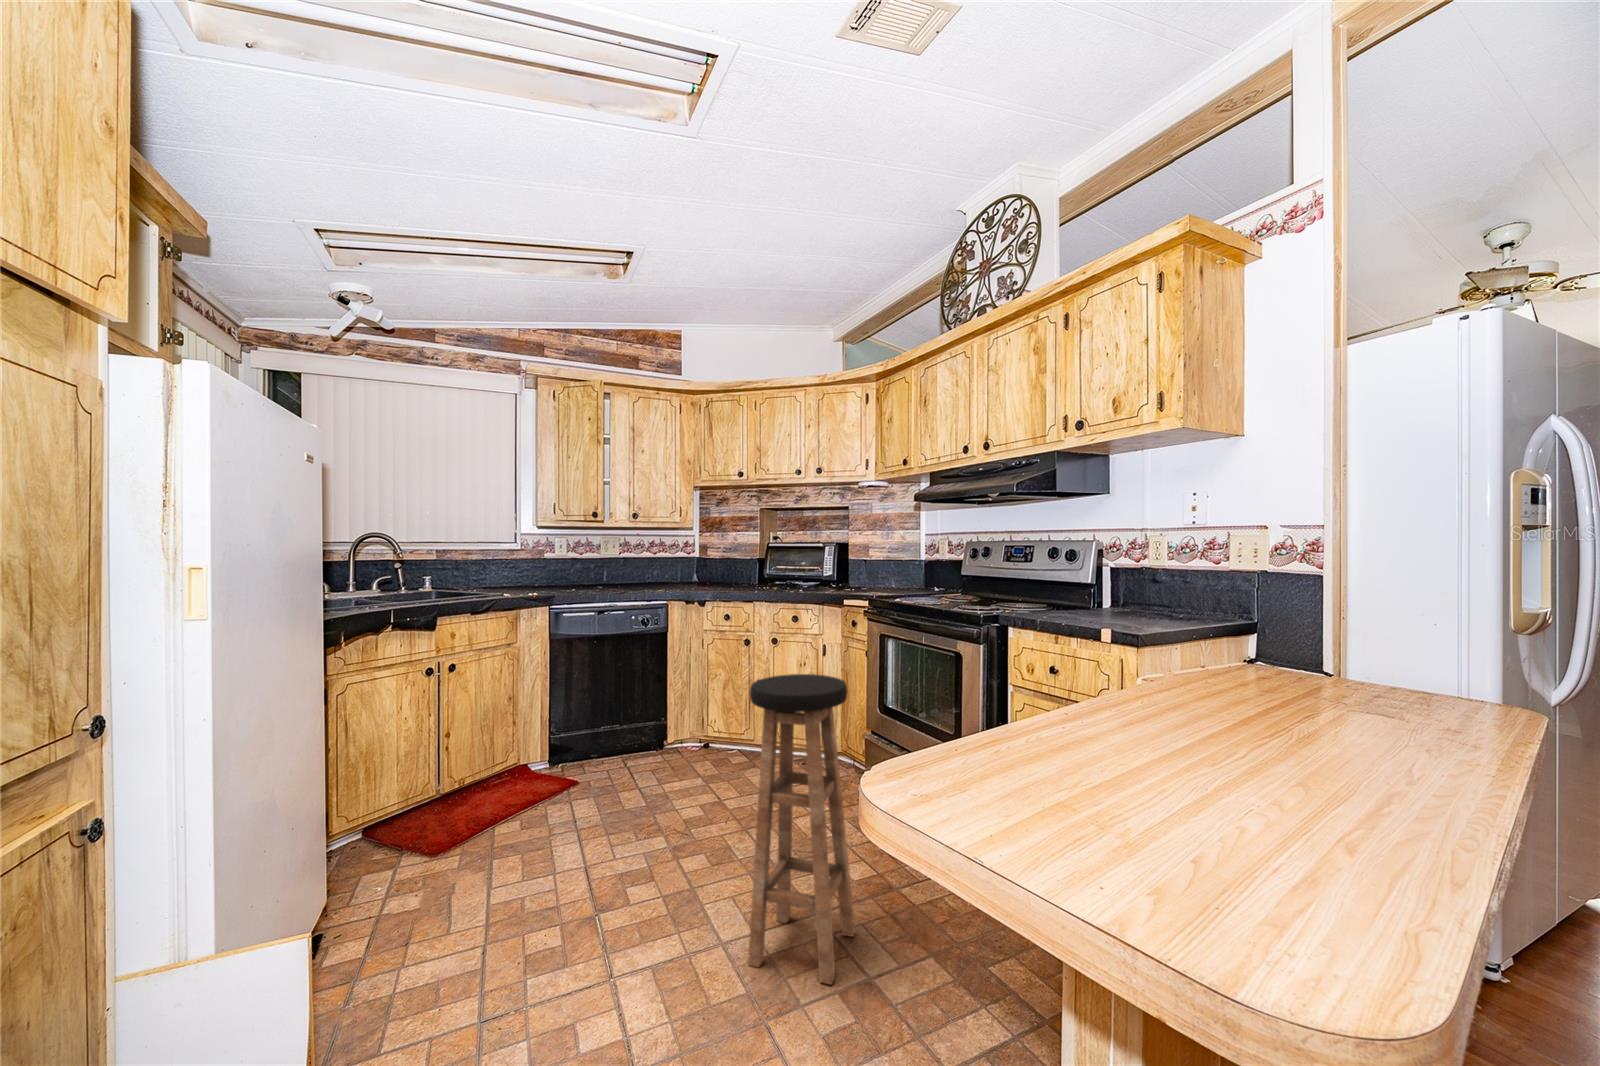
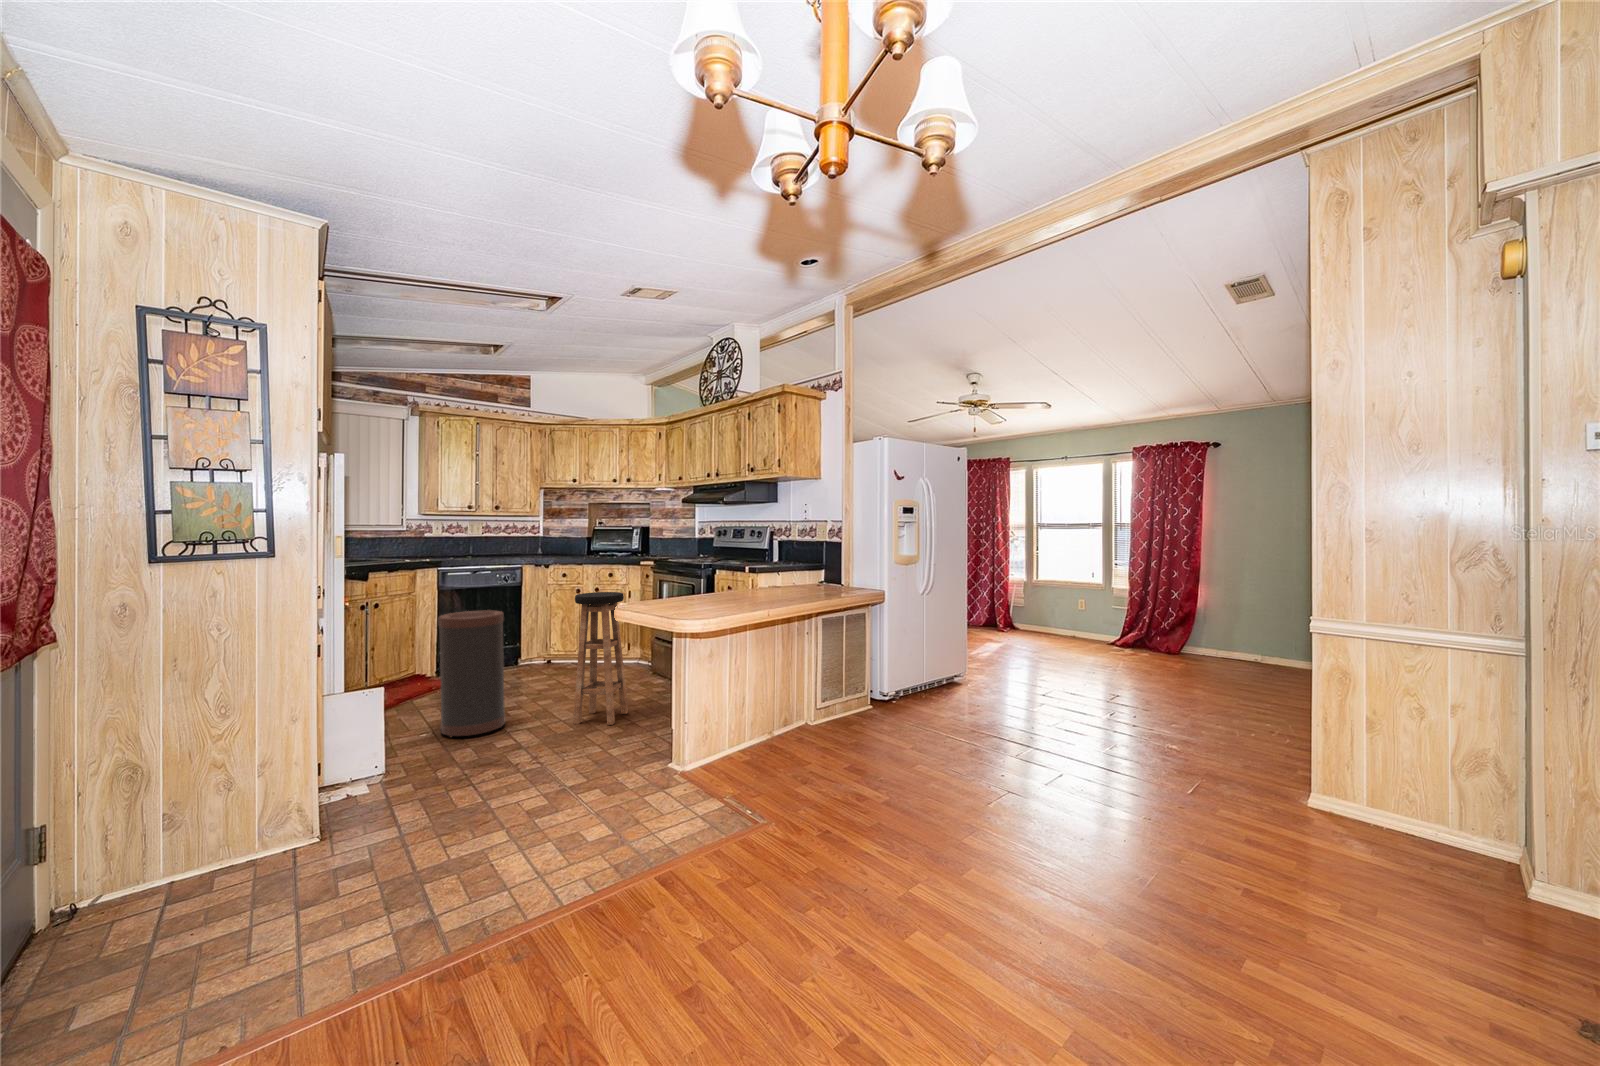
trash can: none [487,707,616,996] -> present [438,610,505,737]

